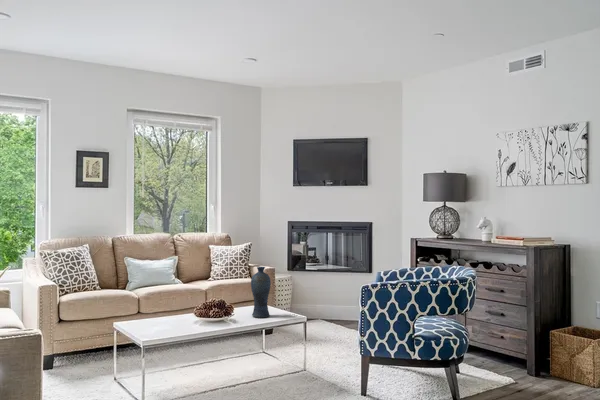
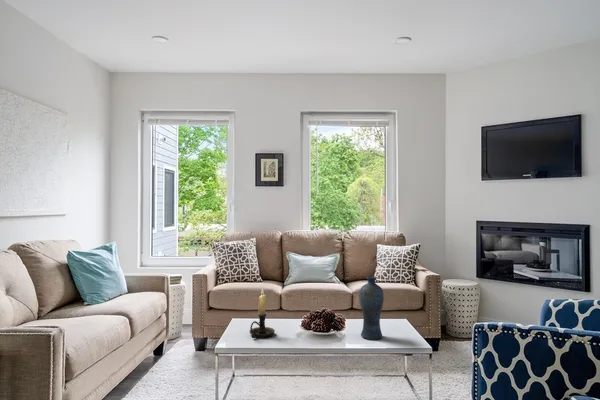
candle holder: none [159,283,183,329] -> present [250,288,275,338]

